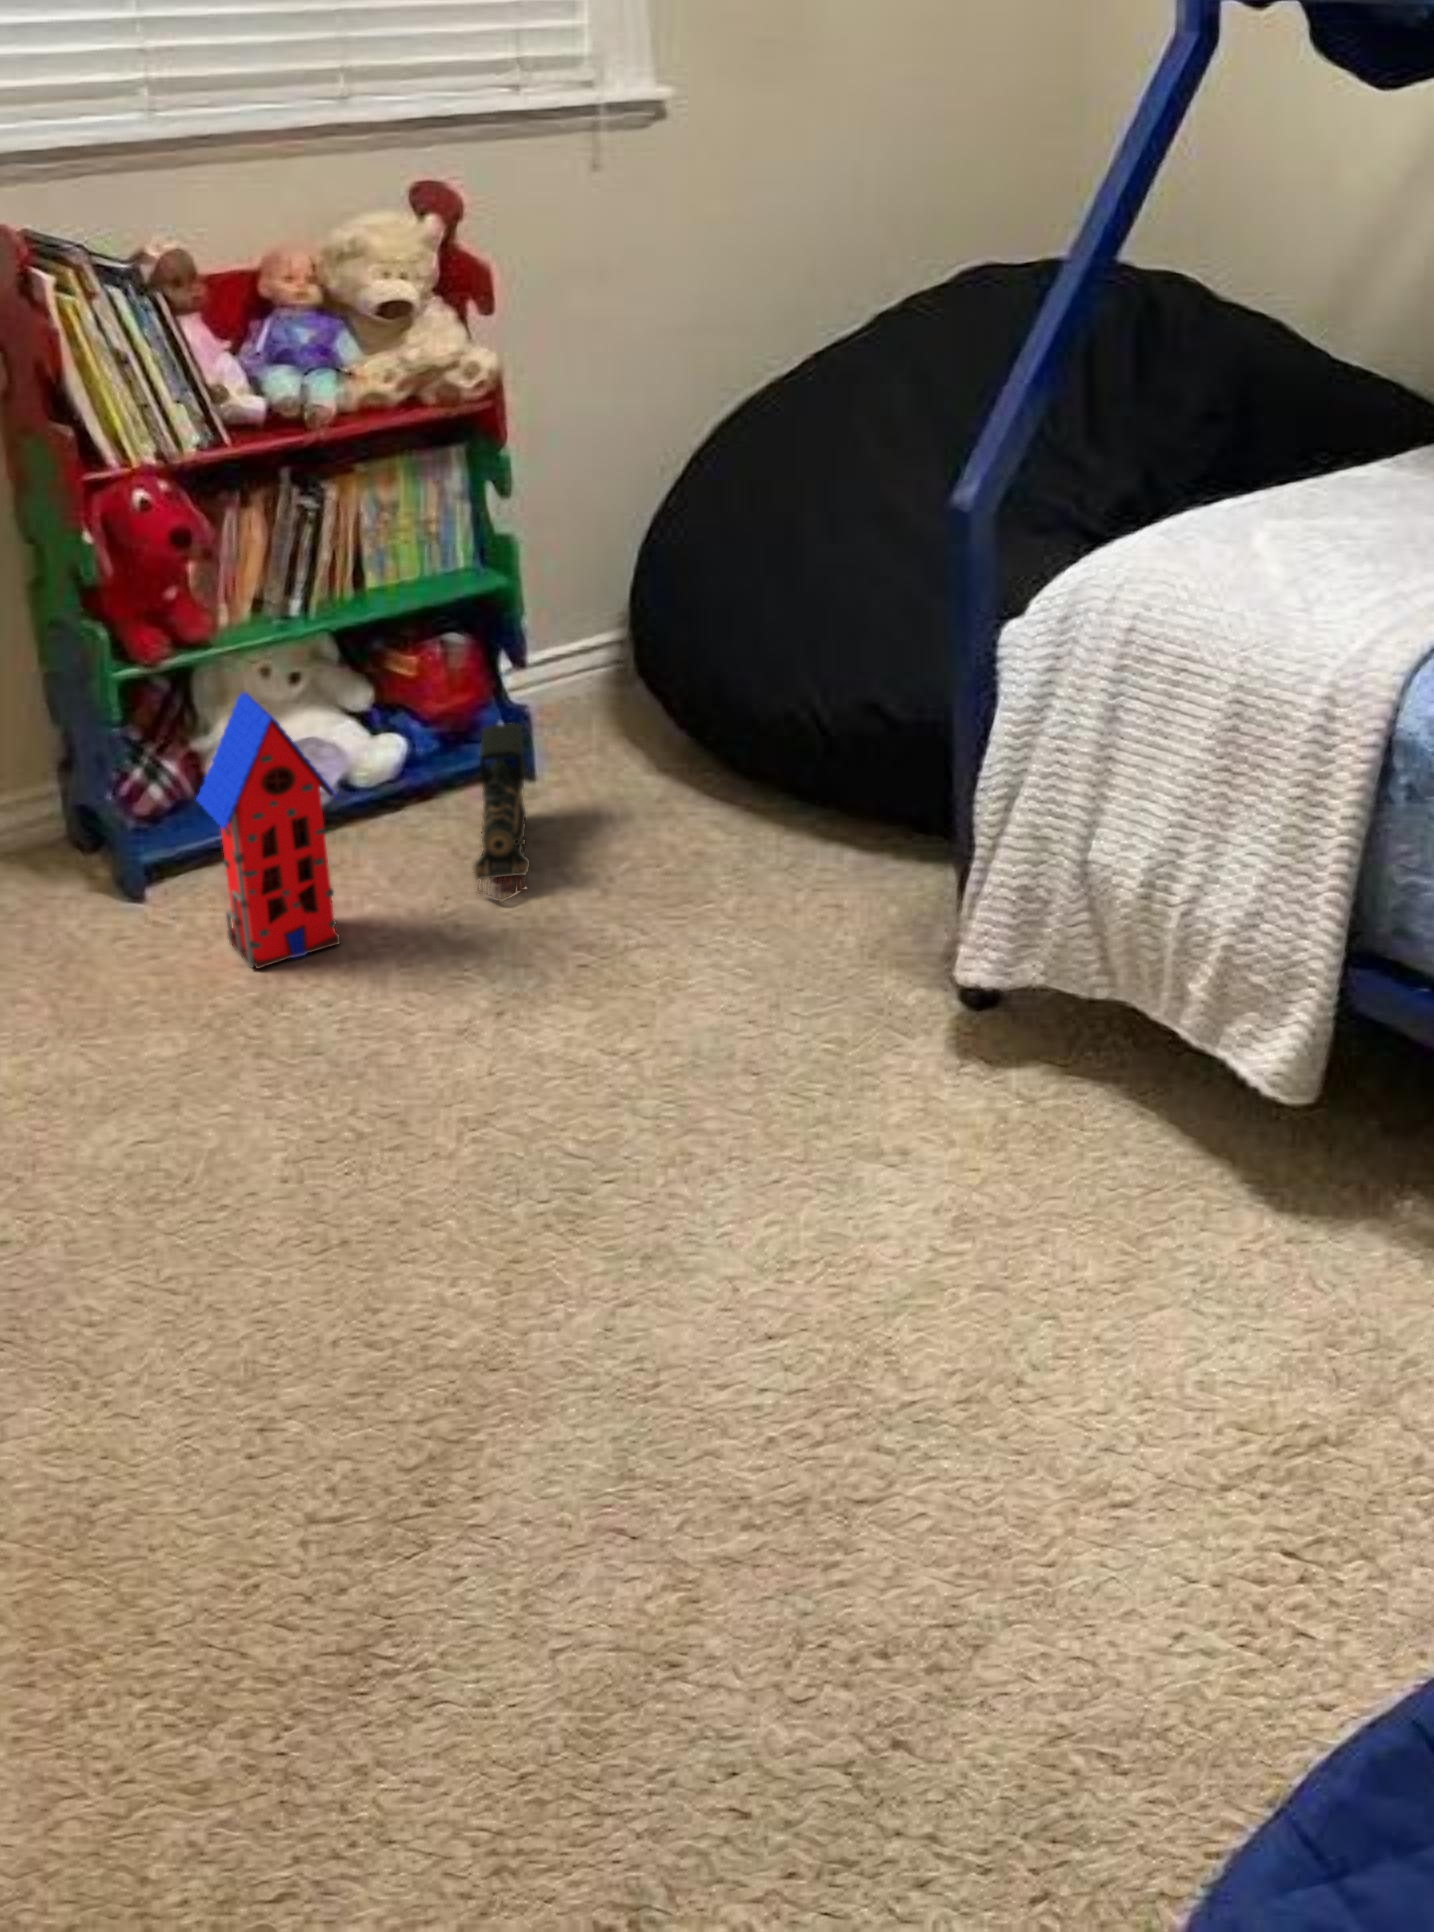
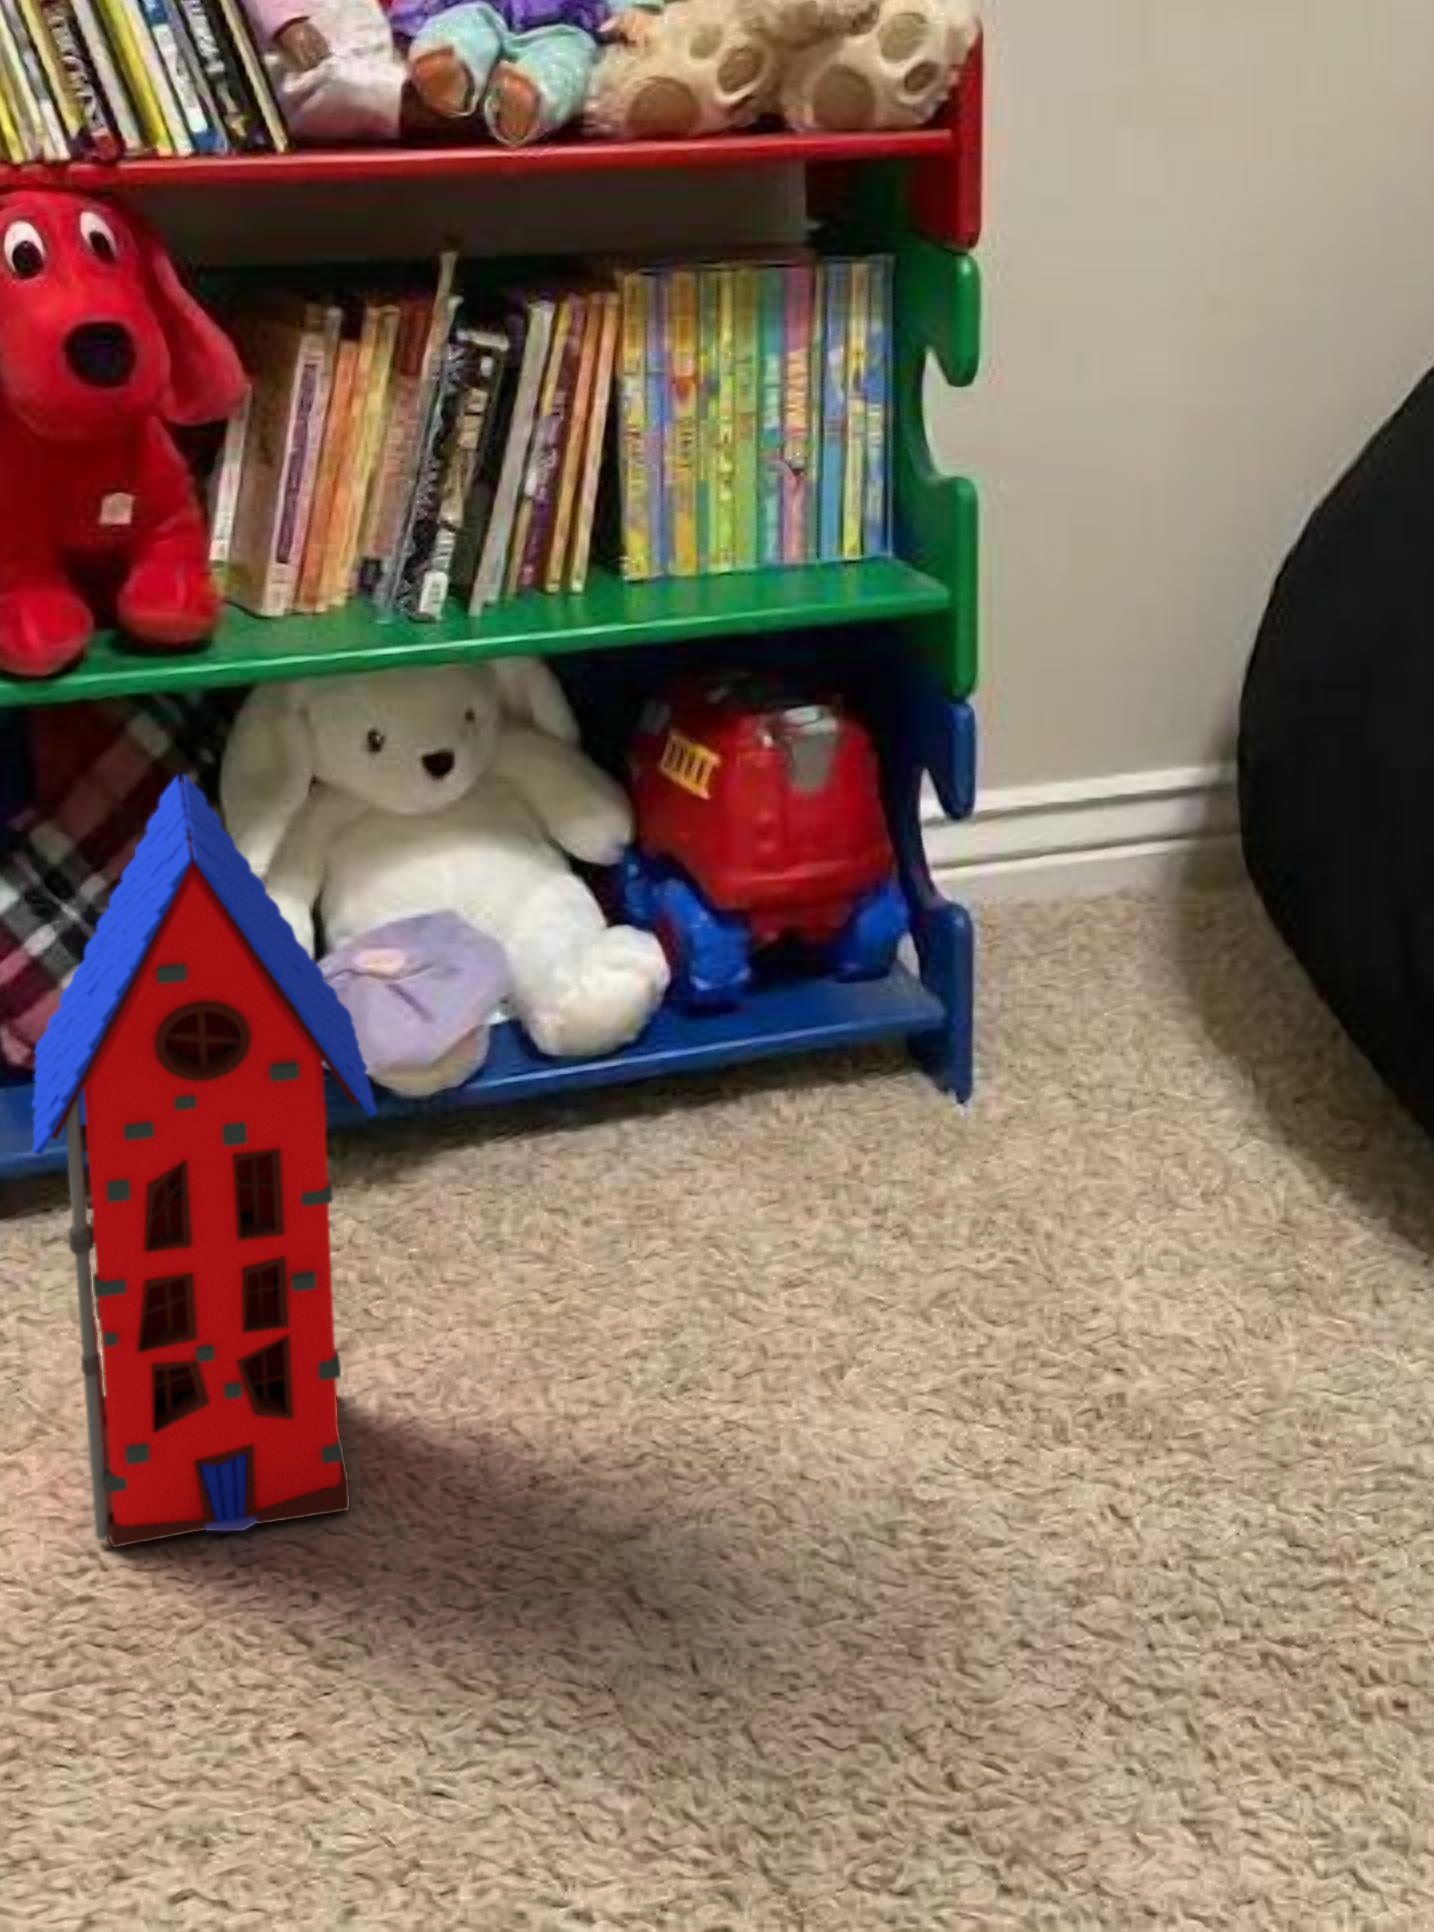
toy train: present [473,724,530,901] -> none [743,949,940,1467]

